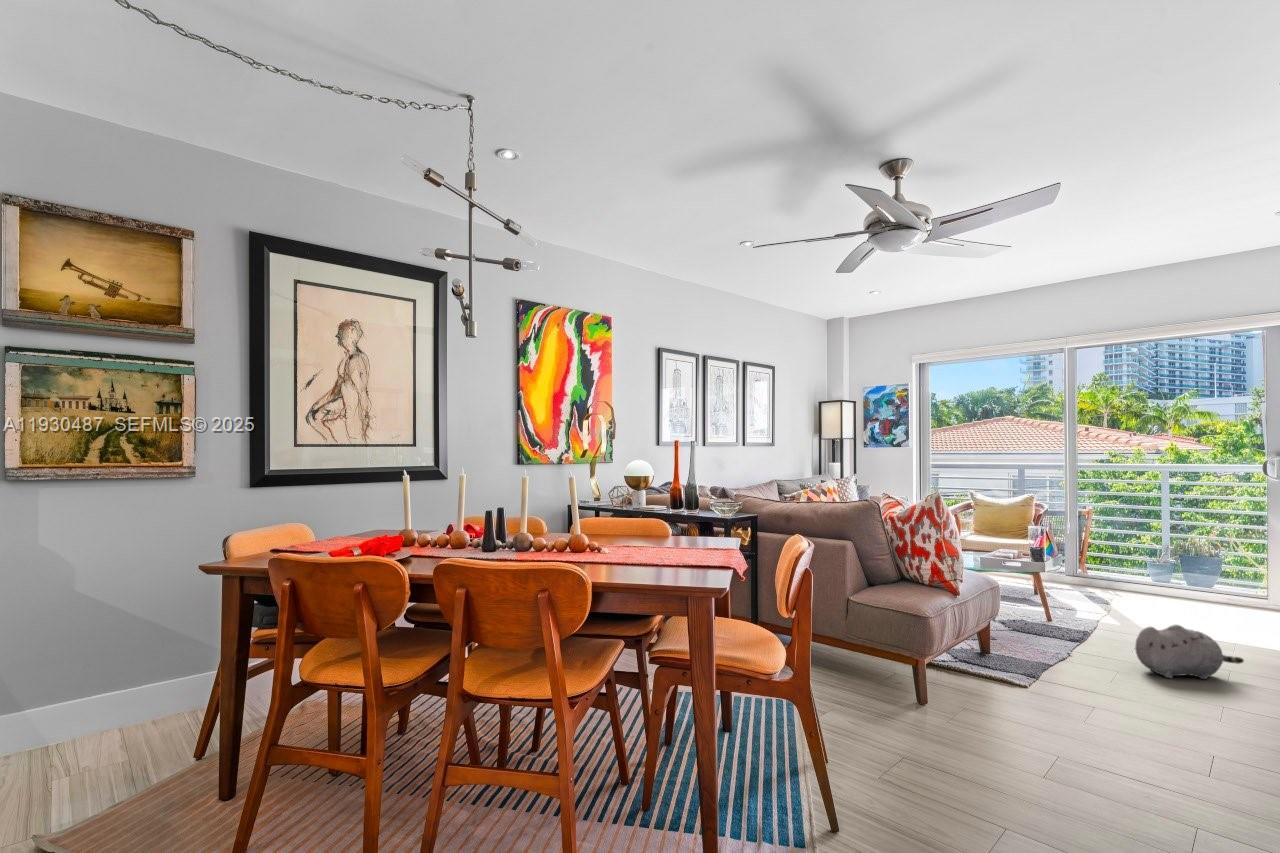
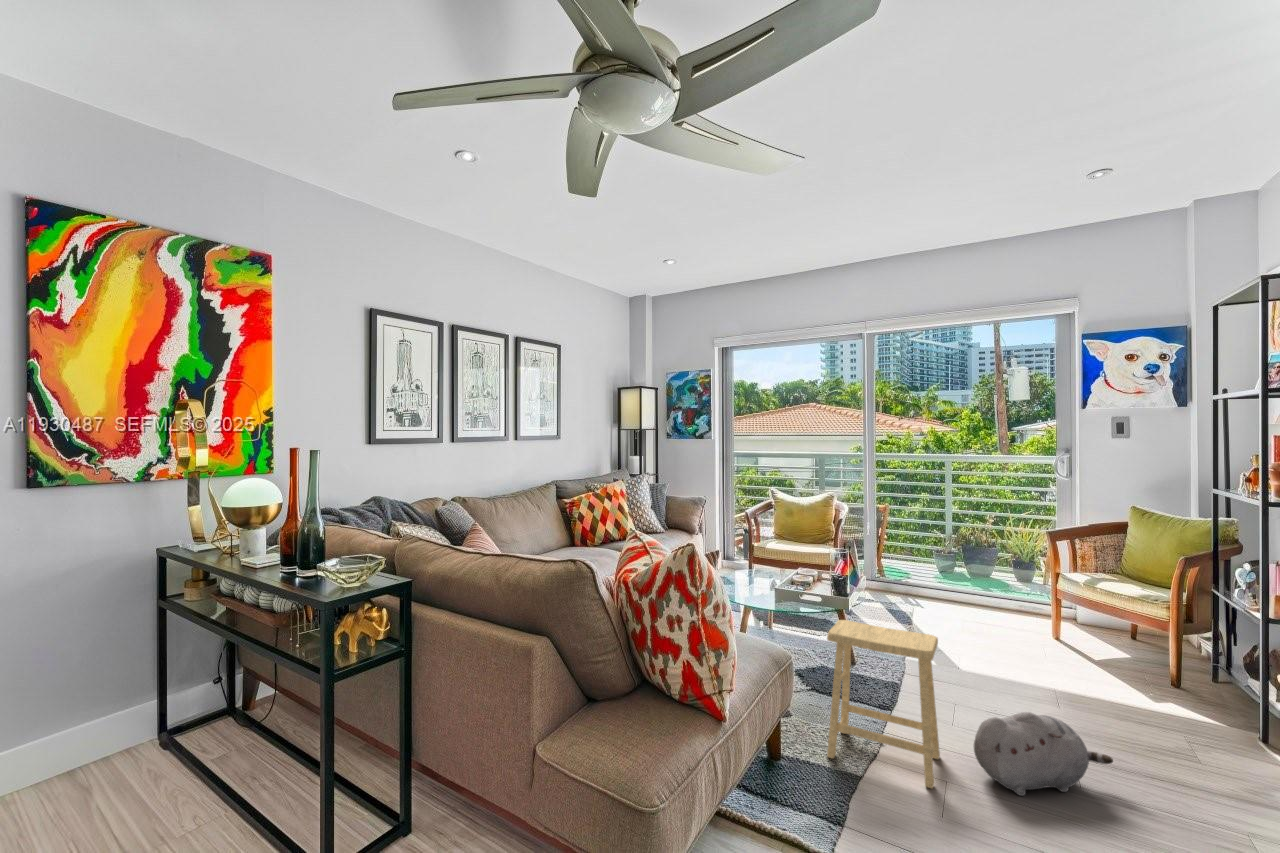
footstool: none [1023,567,1112,672] -> present [827,620,940,788]

